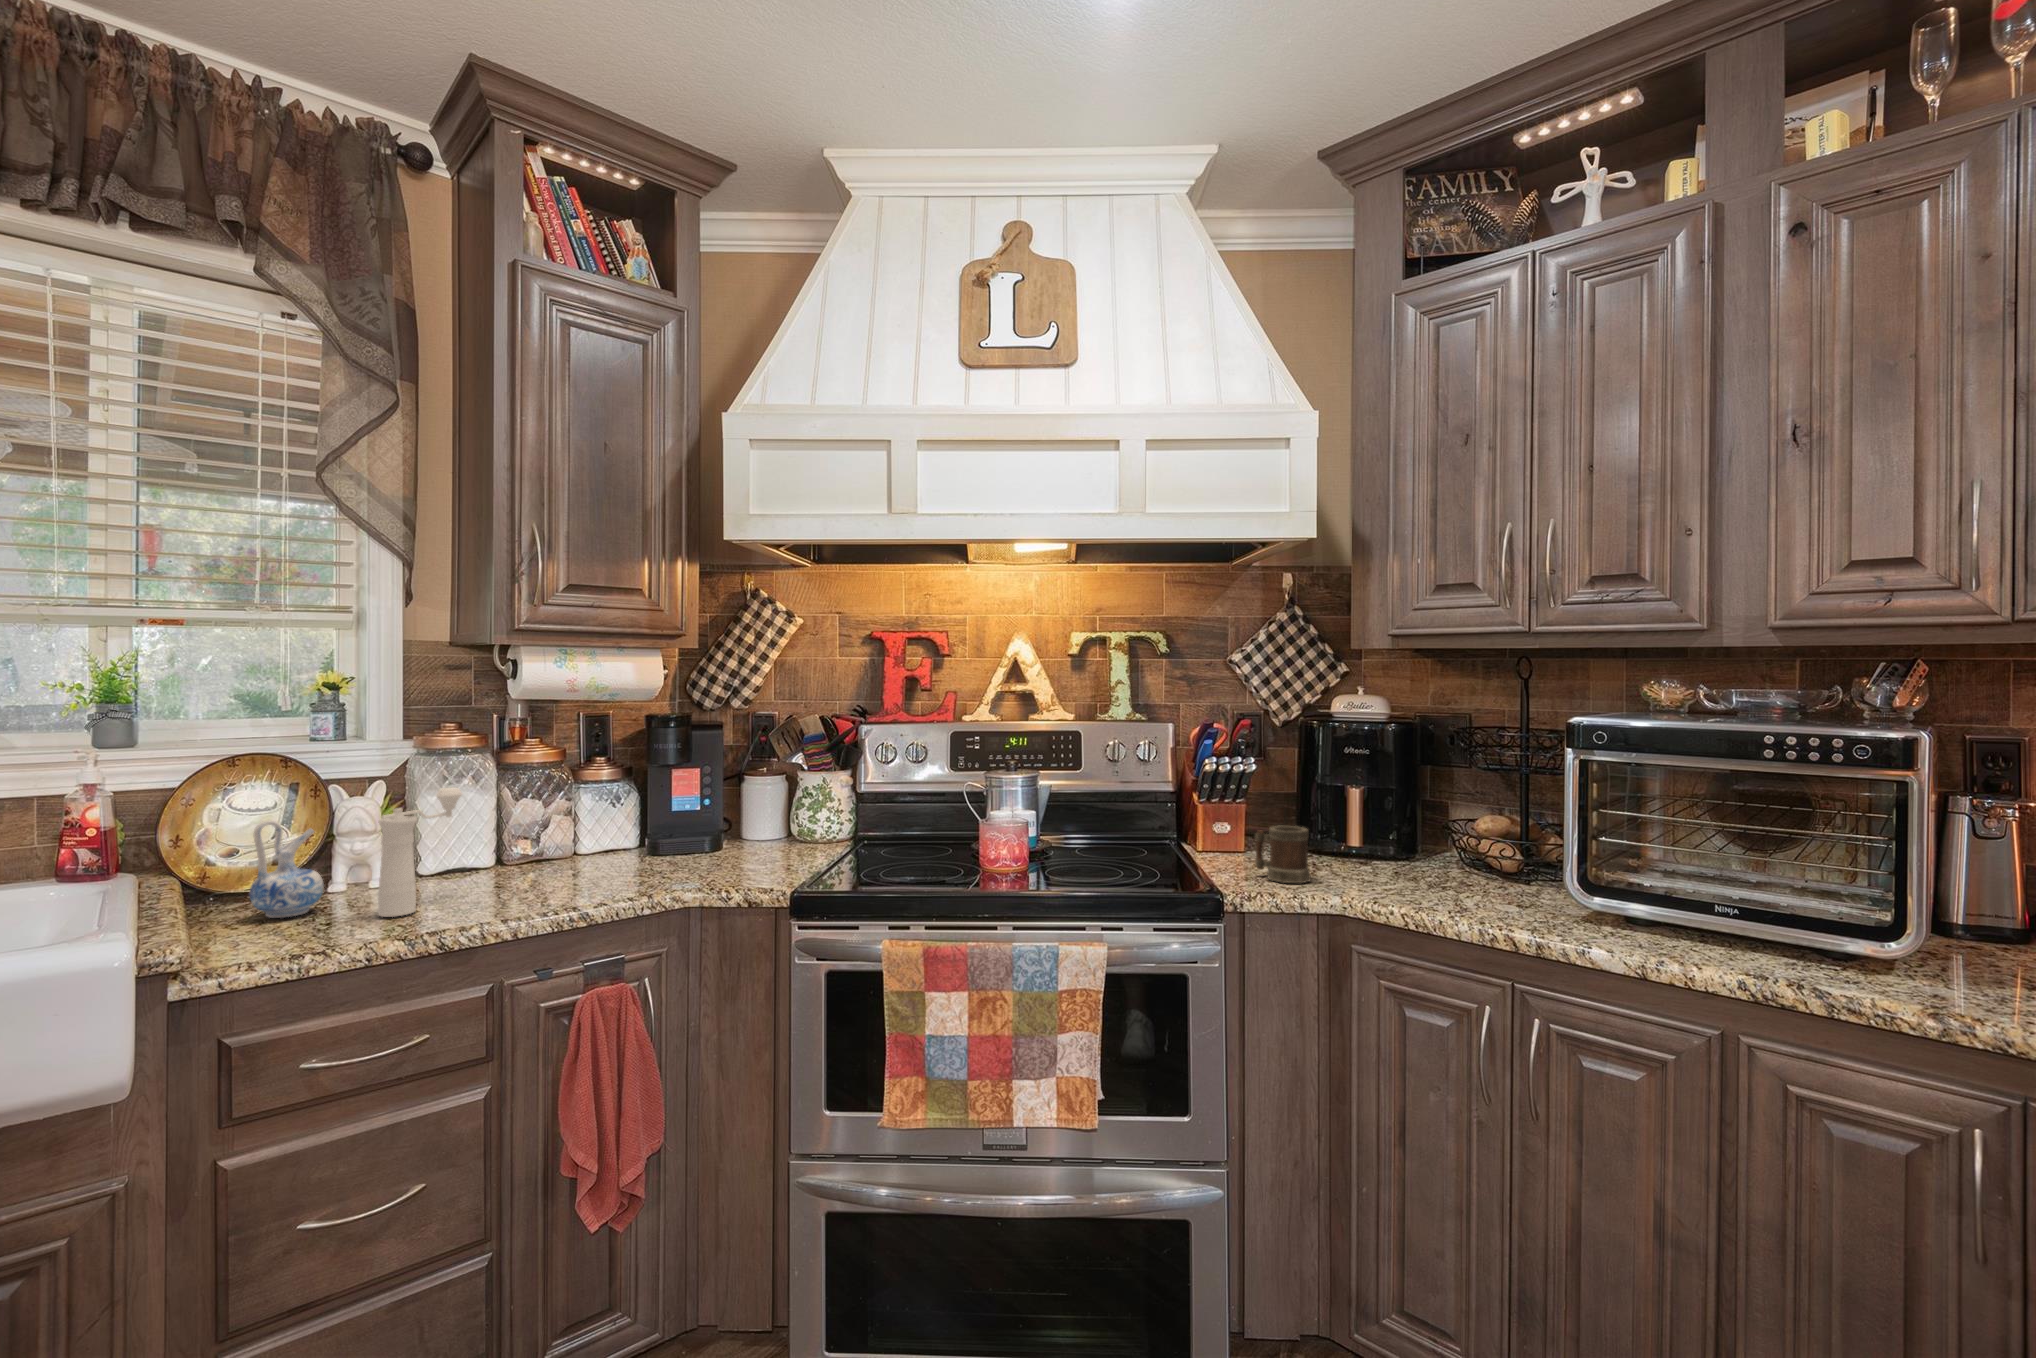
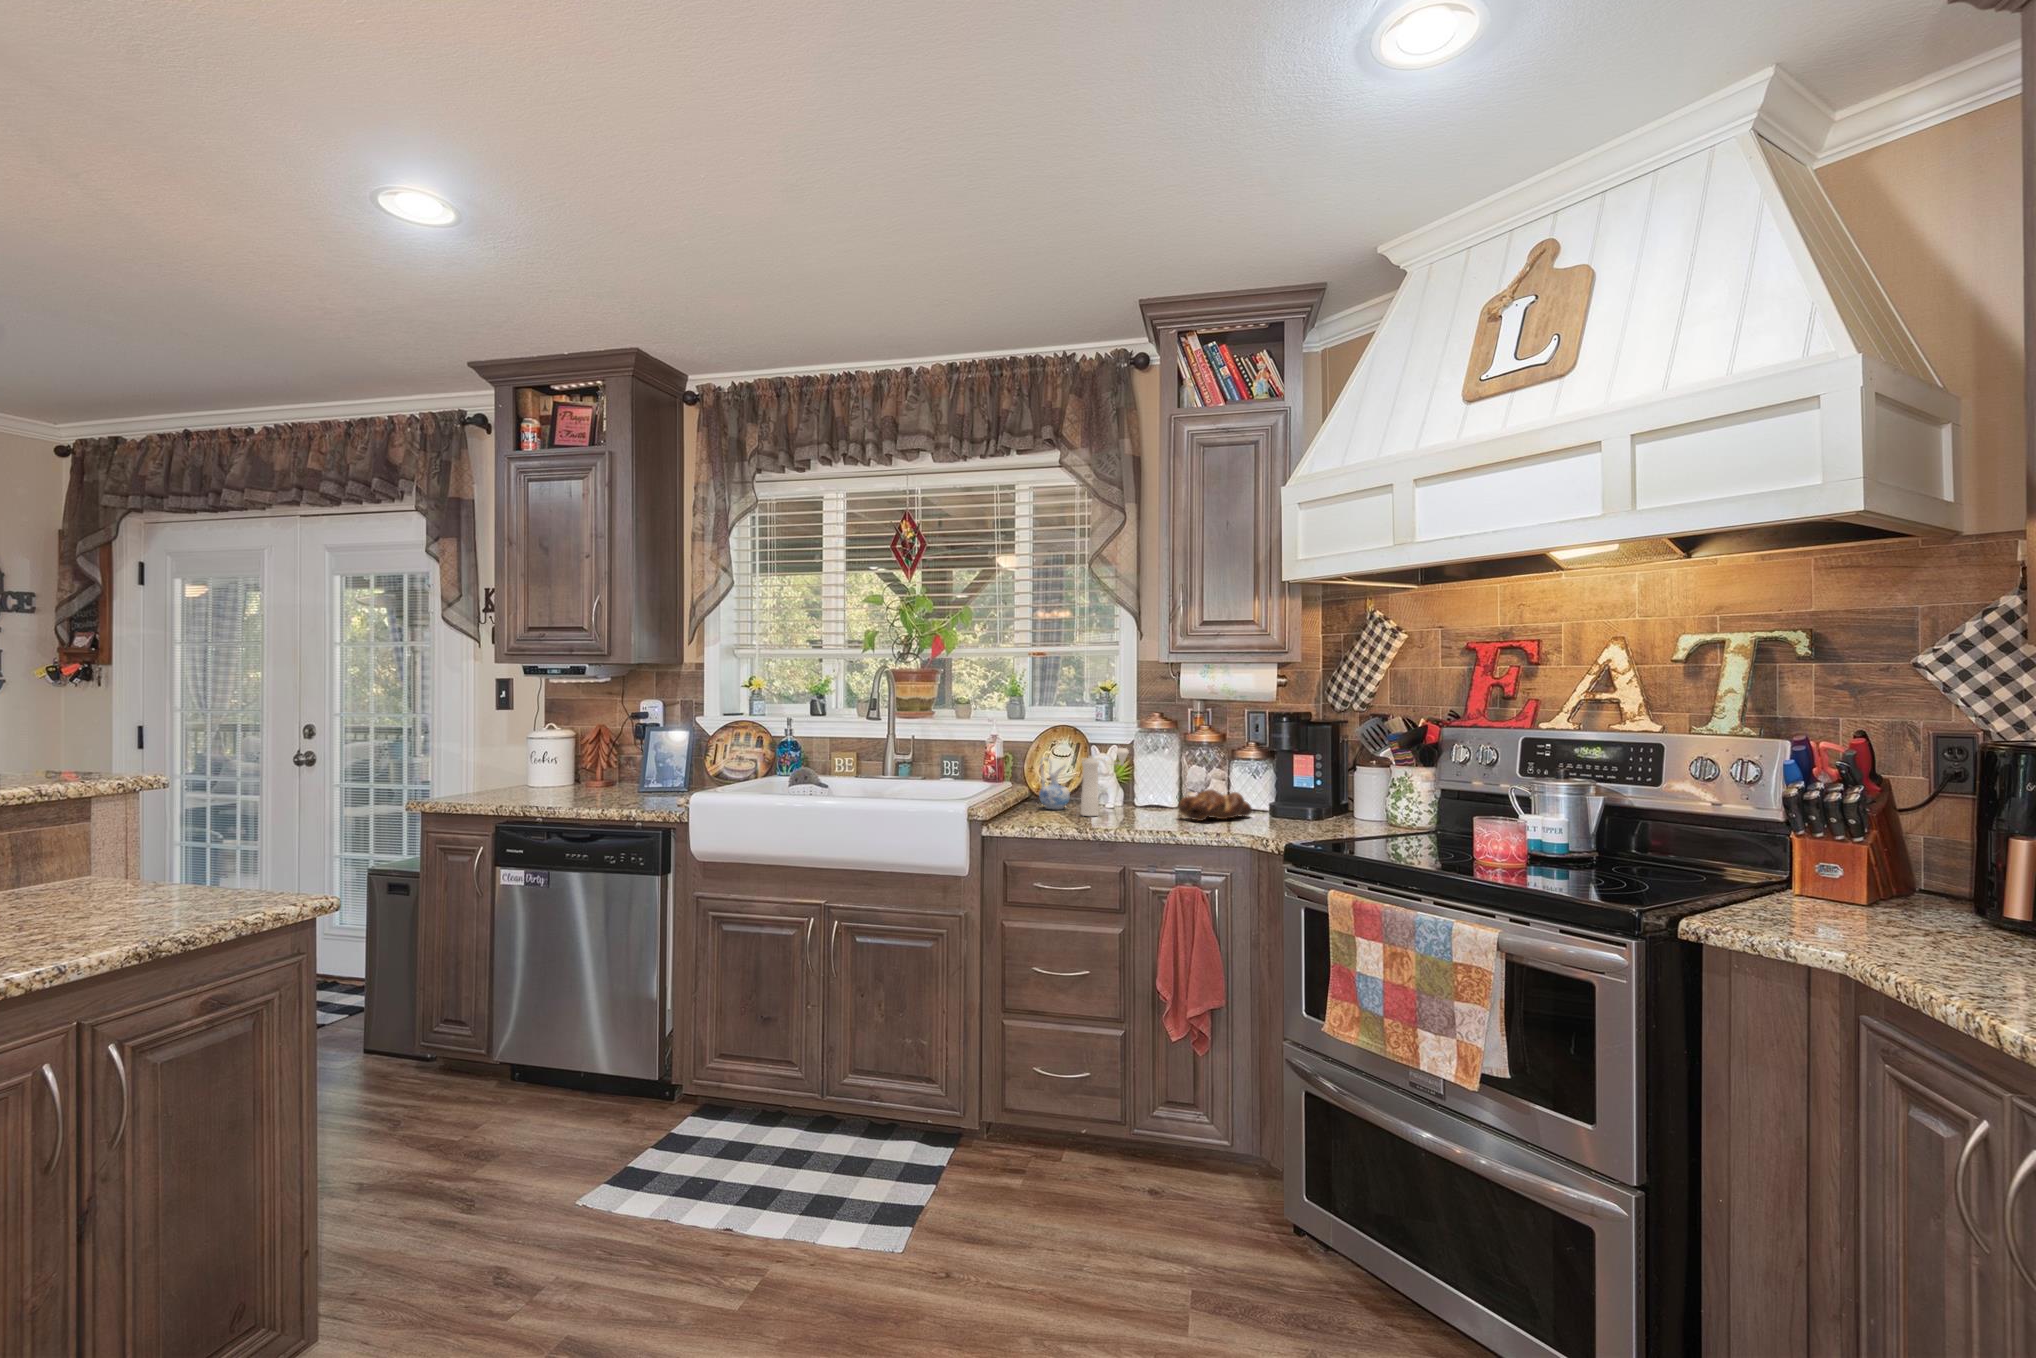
mug: present [1255,826,1311,883] -> none [1770,859,1846,932]
bread loaf: none [560,832,653,885] -> present [1178,789,1252,821]

